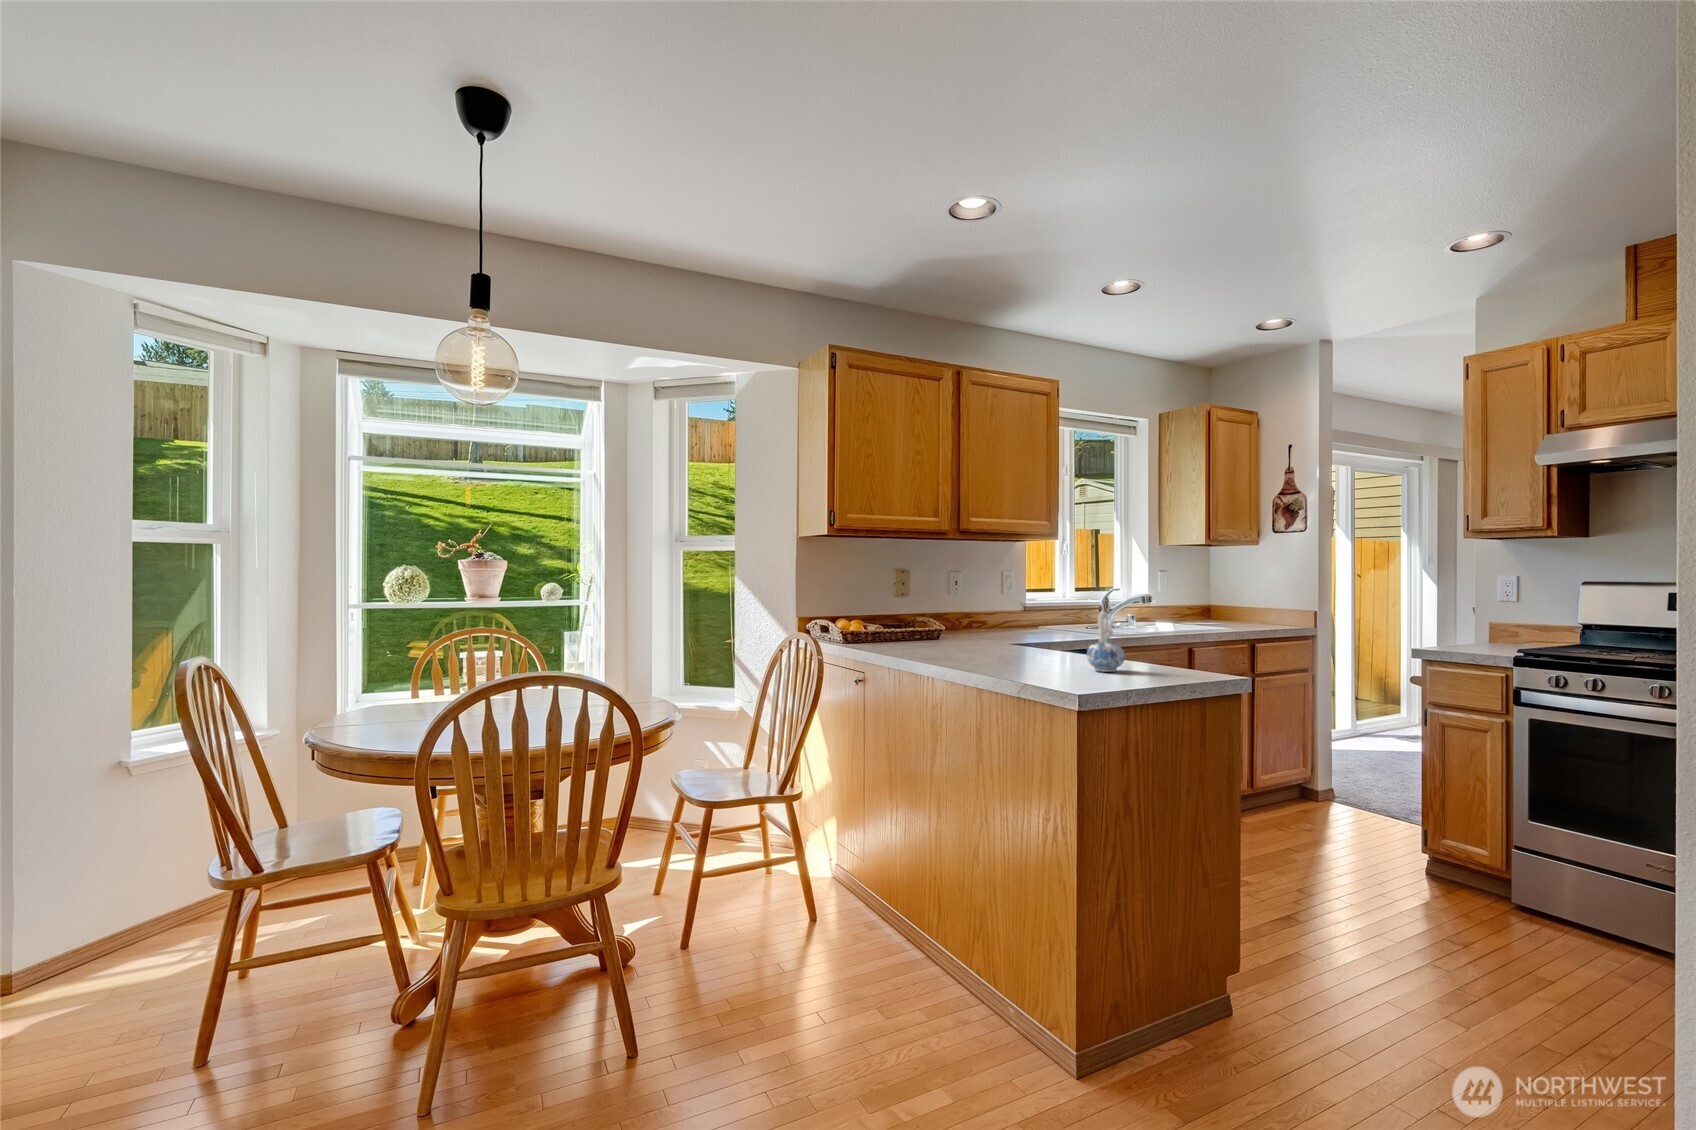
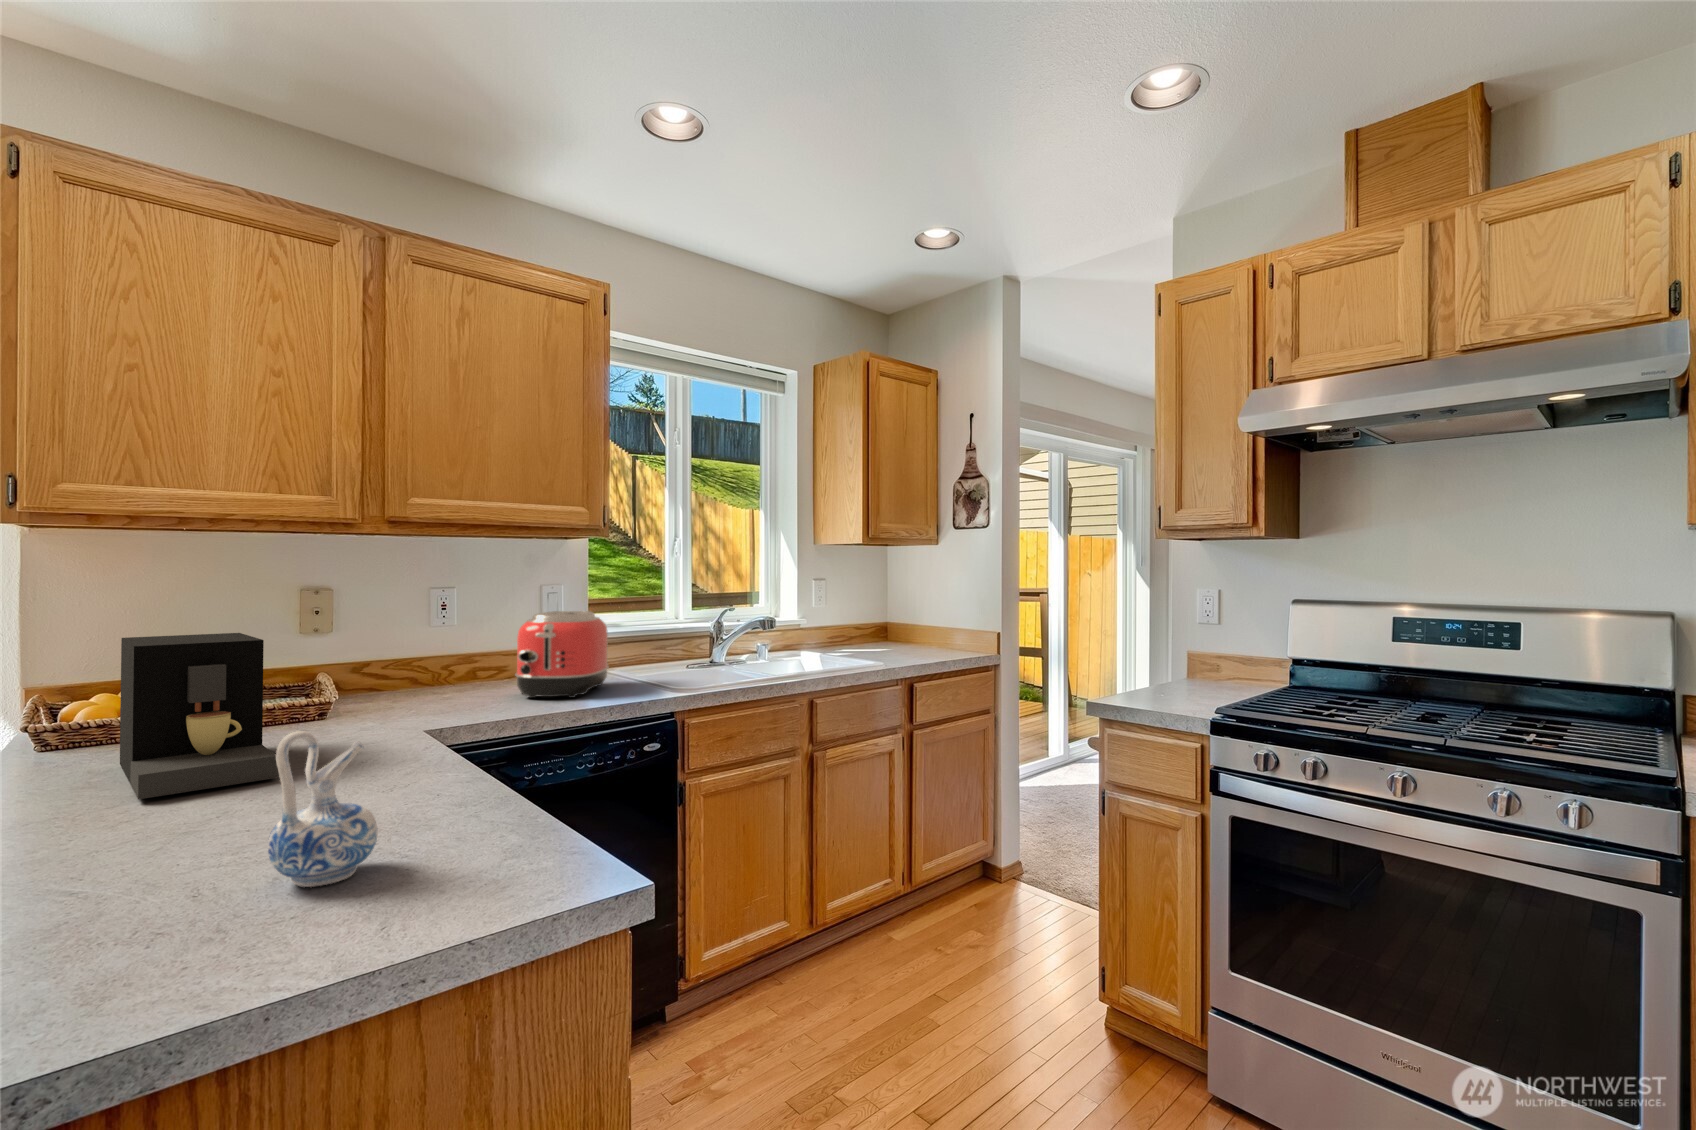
toaster: none [1015,585,1065,635] -> present [515,611,609,698]
coffee maker: none [895,586,991,654] -> present [120,633,277,799]

